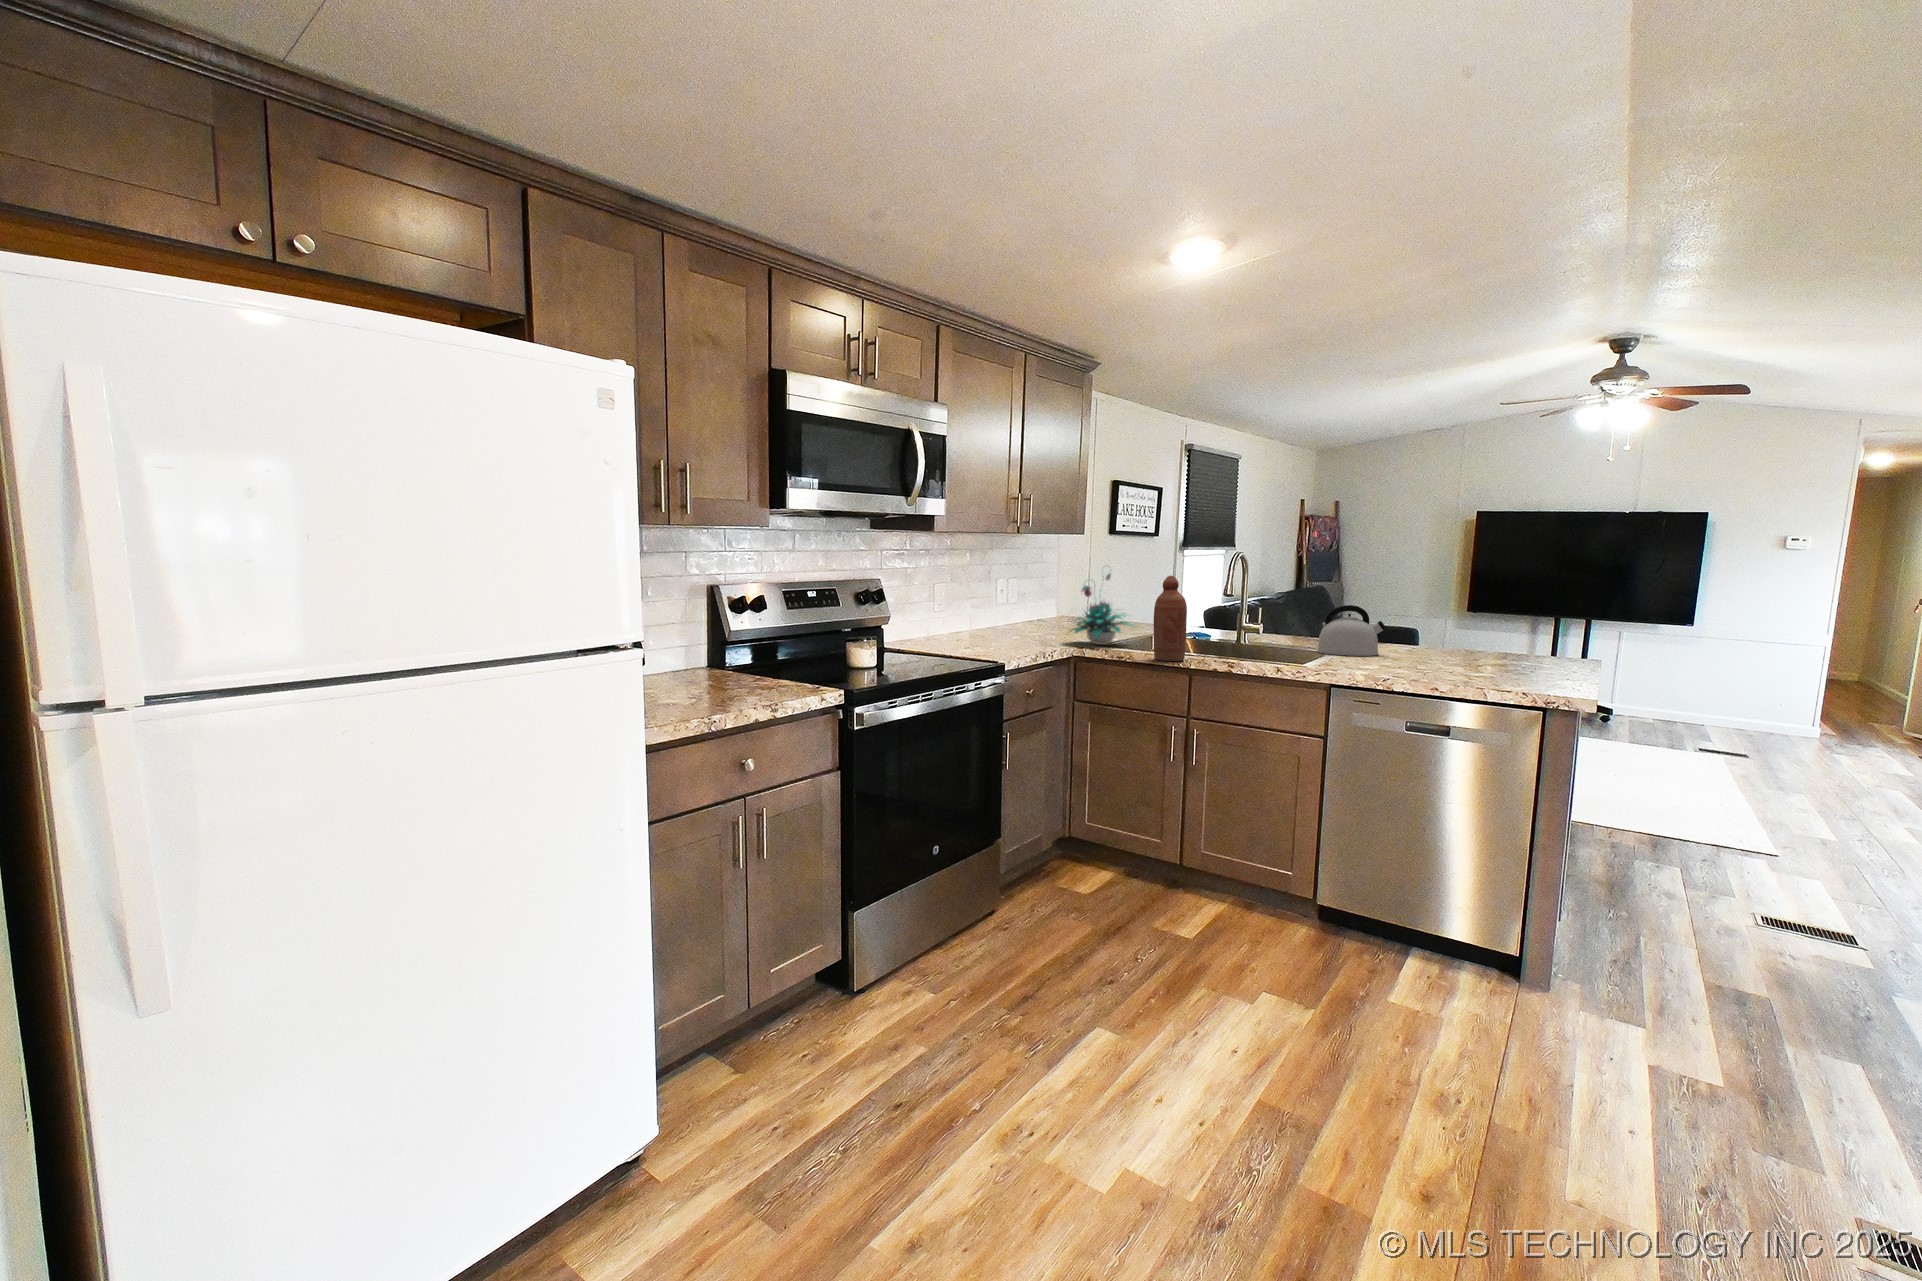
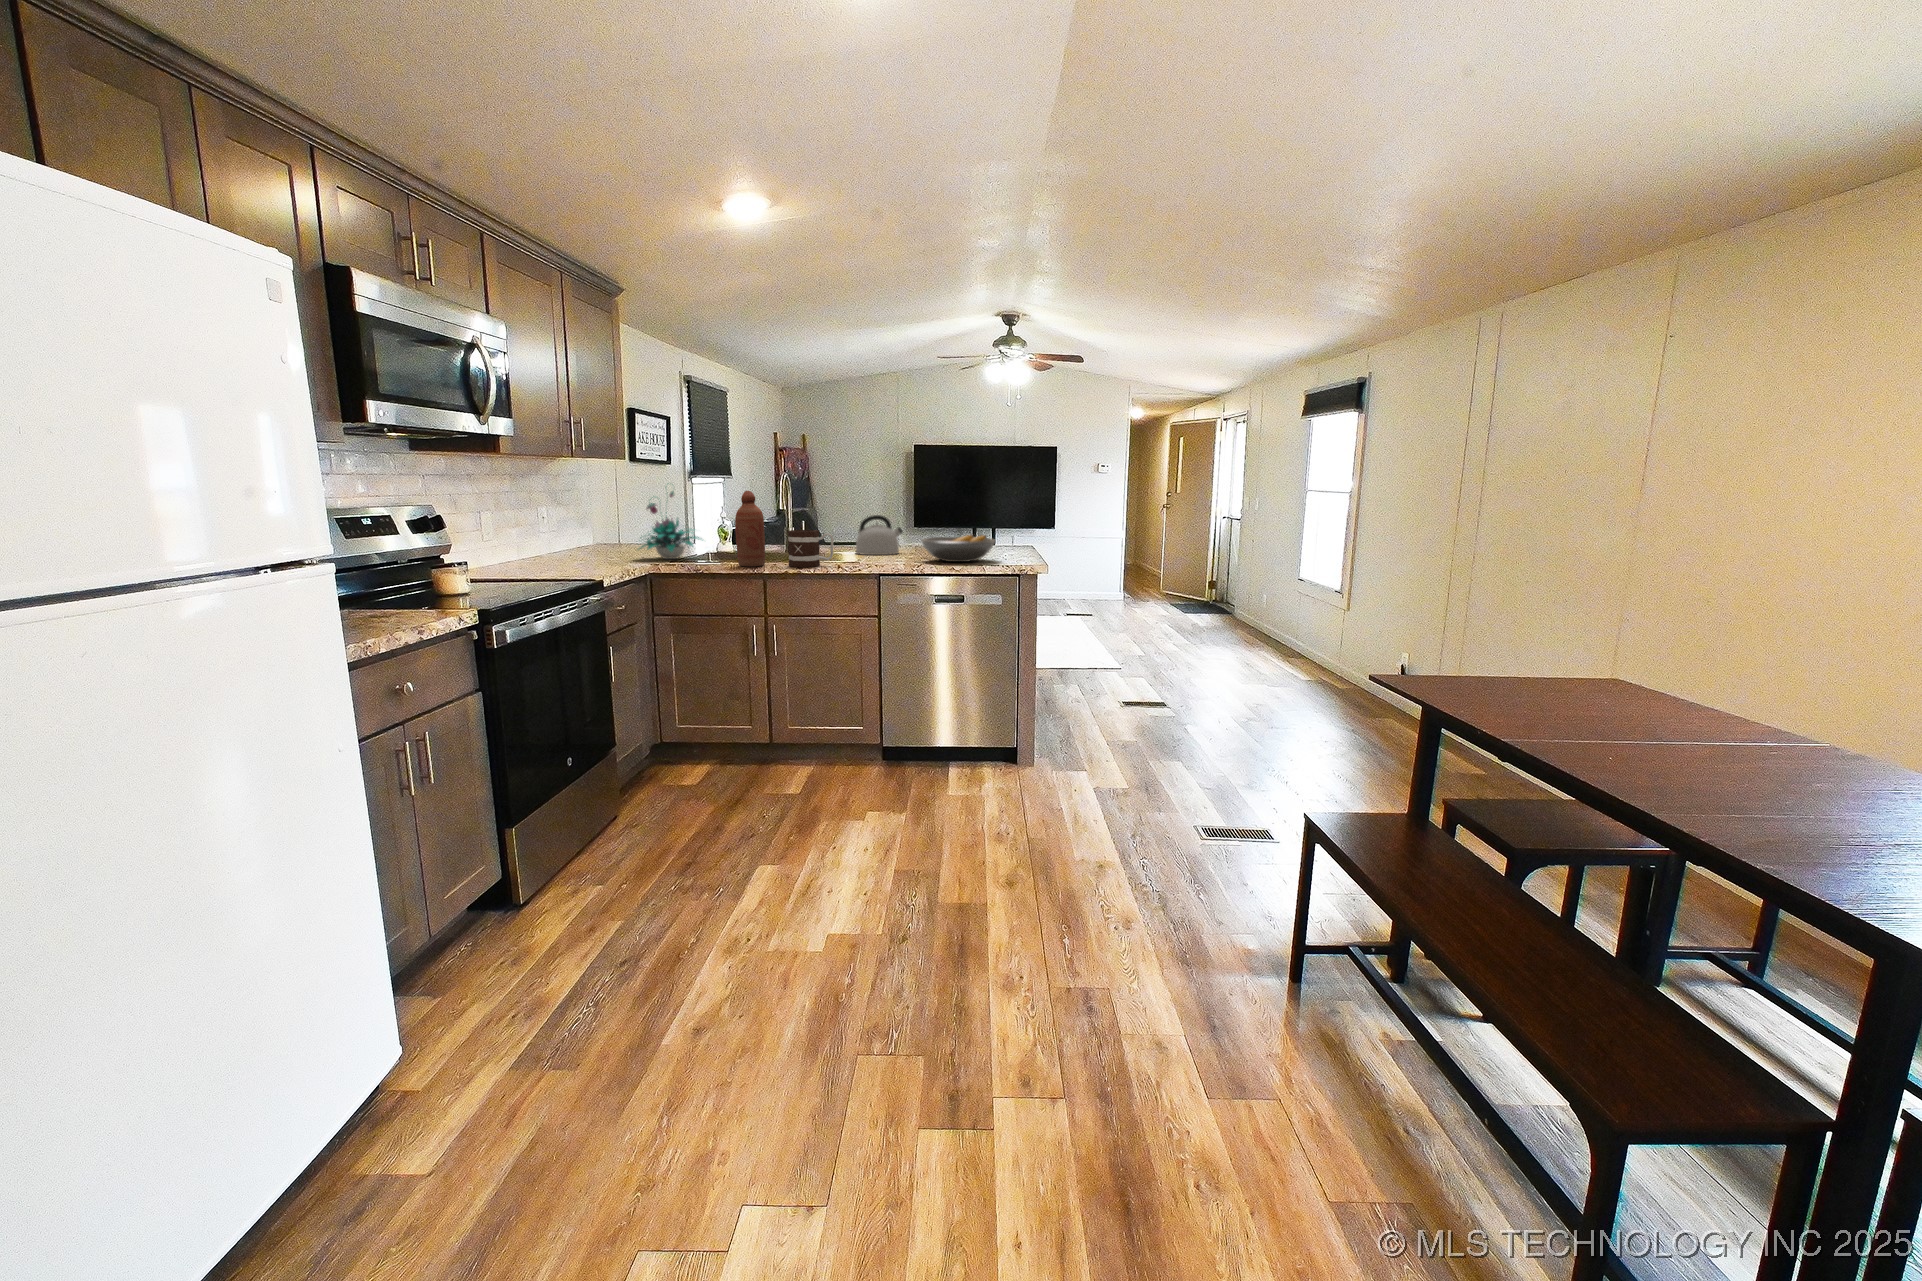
mug: none [1210,622,1268,667] -> present [787,530,834,567]
fruit bowl: none [1395,639,1516,677] -> present [921,535,995,562]

